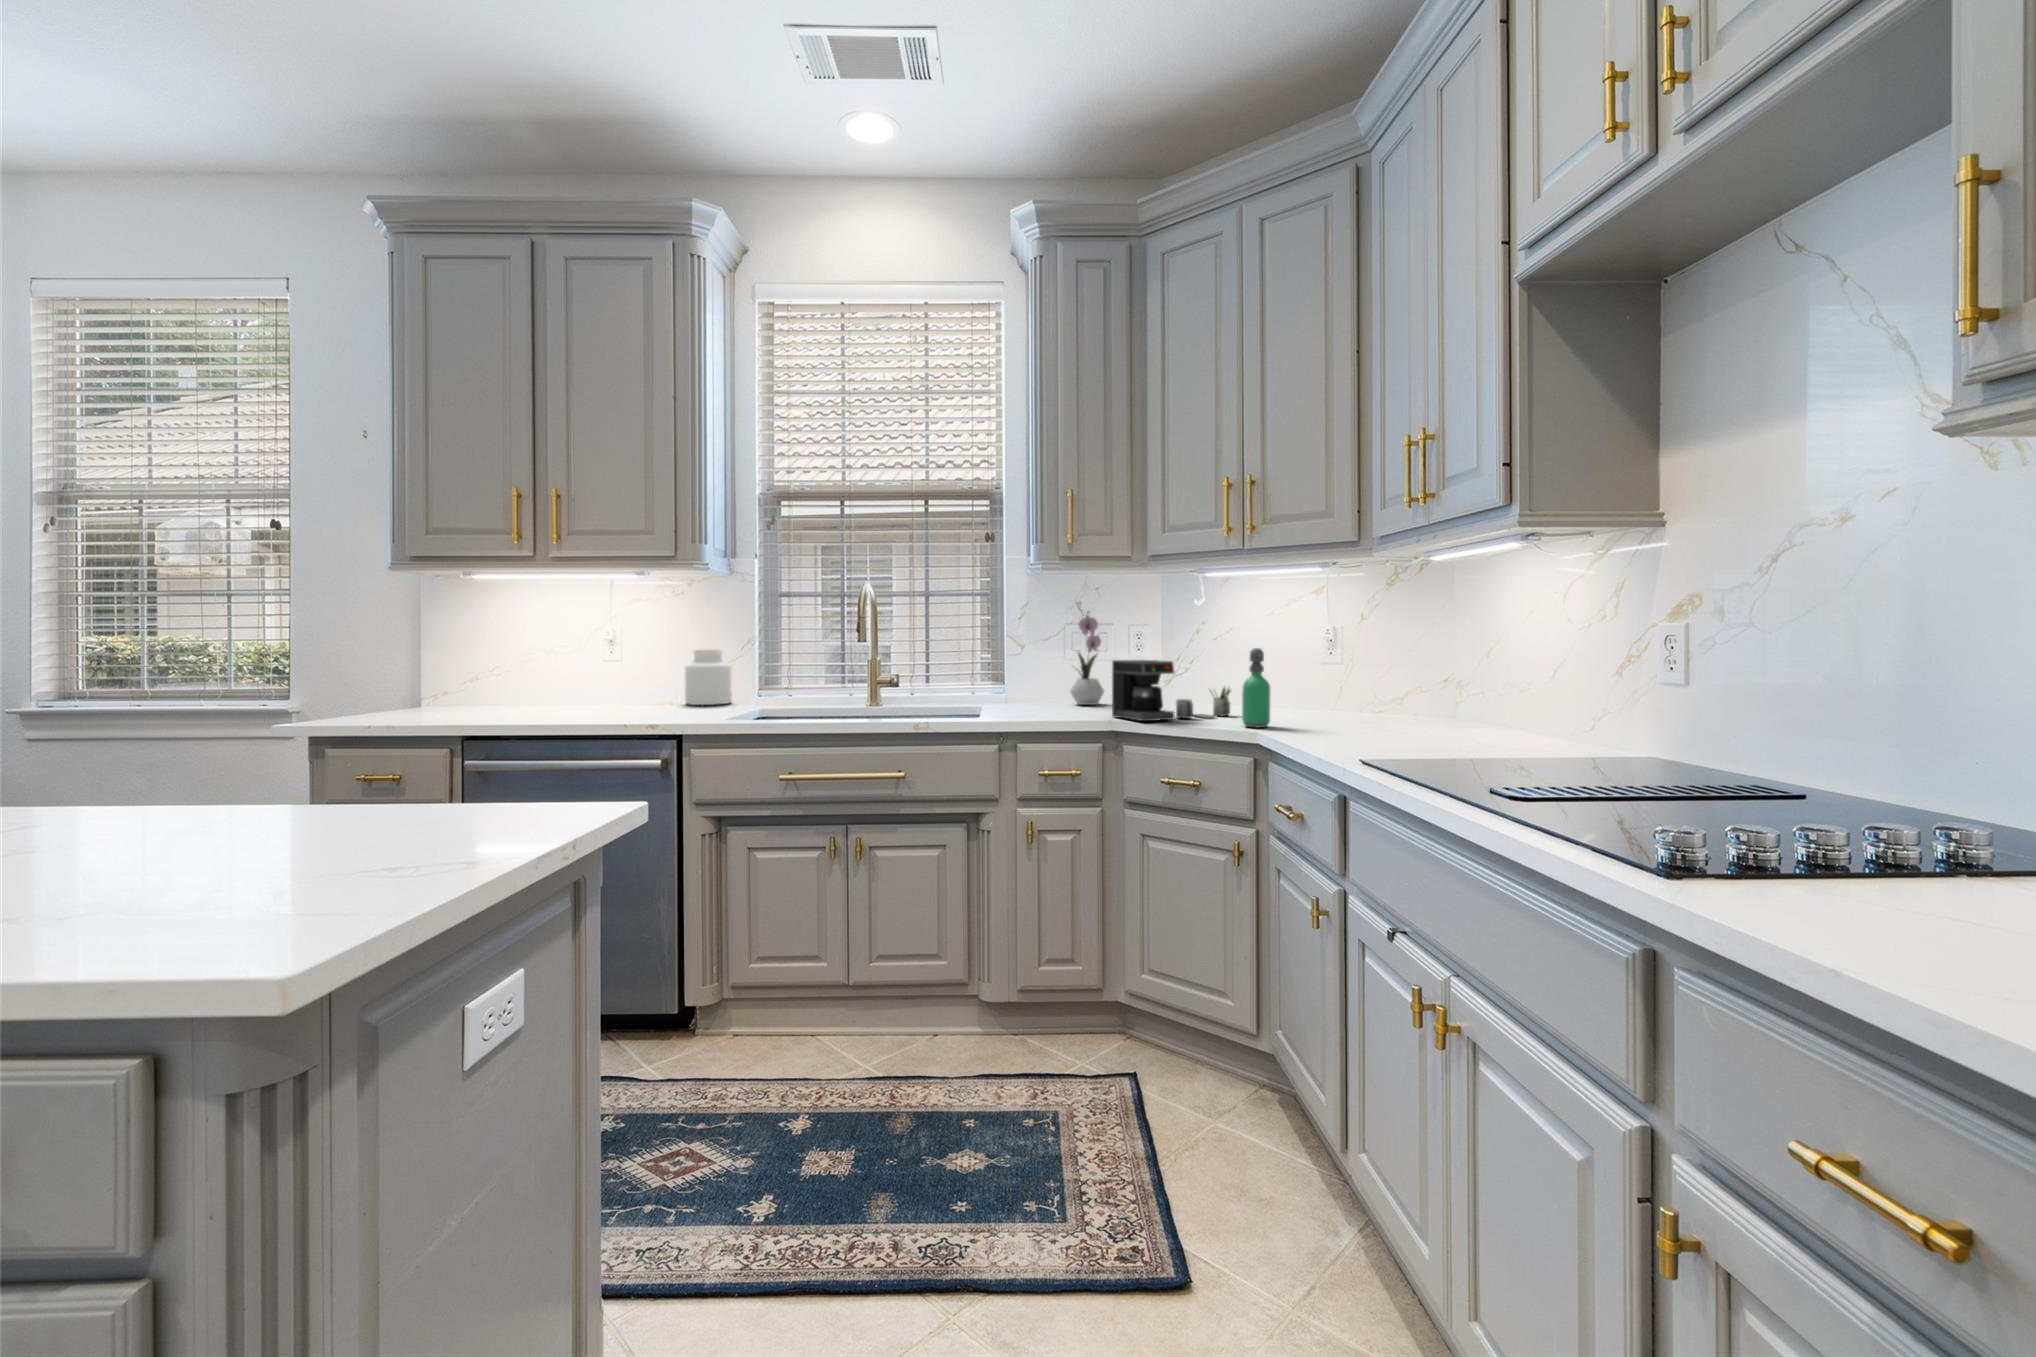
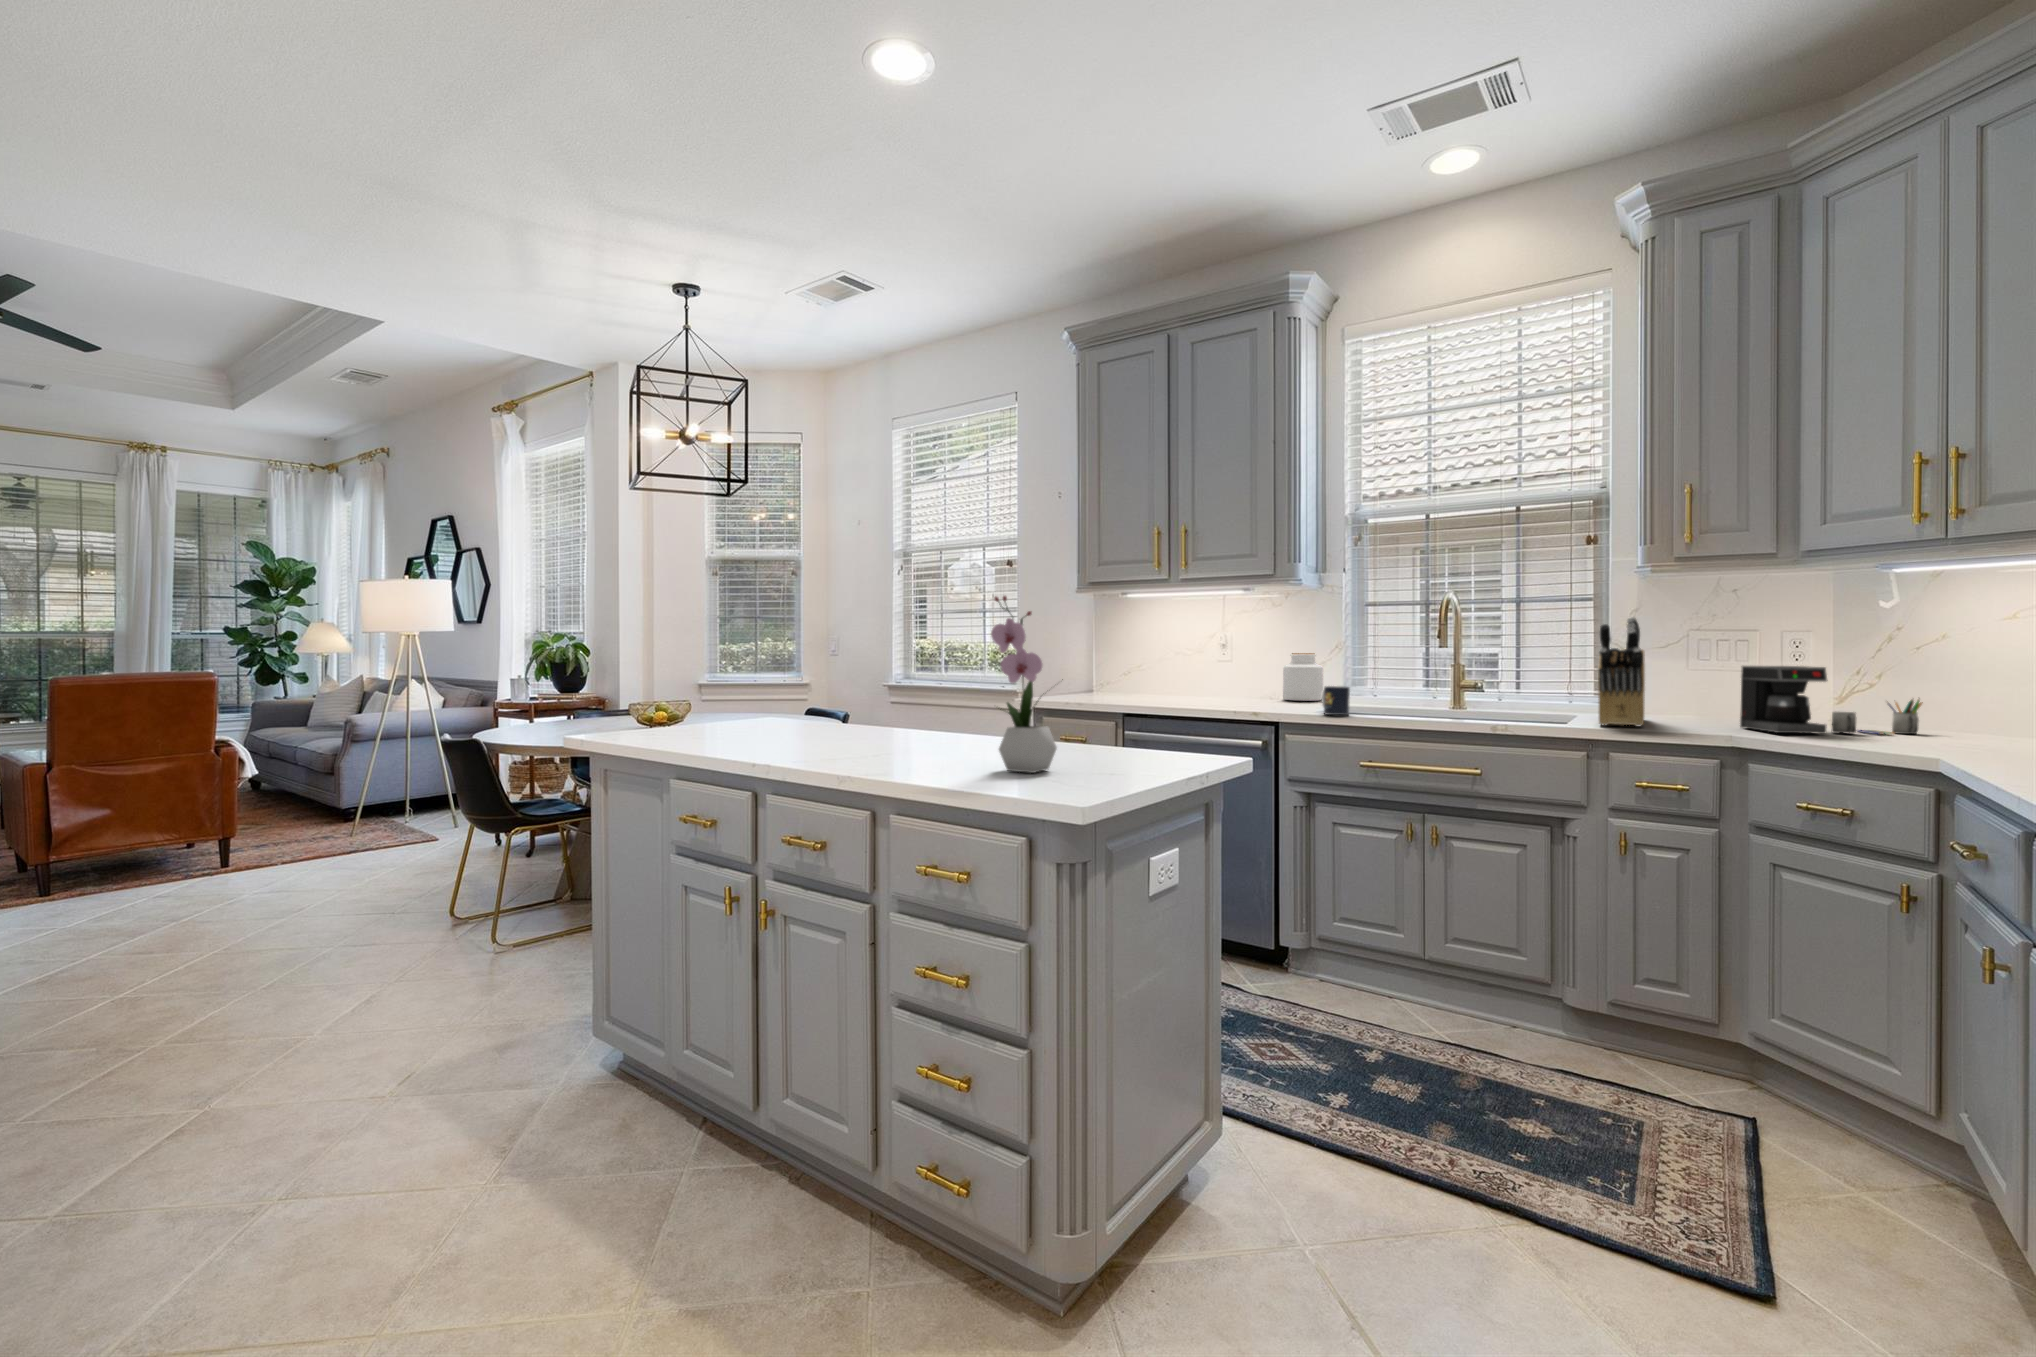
flower arrangement: present [1070,603,1104,705] -> present [991,596,1063,773]
knife block: none [1003,615,1041,721] -> present [1598,617,1645,726]
soap dispenser: present [1242,648,1271,728] -> none [1926,652,1973,747]
mug: none [730,689,762,722] -> present [1321,686,1350,715]

